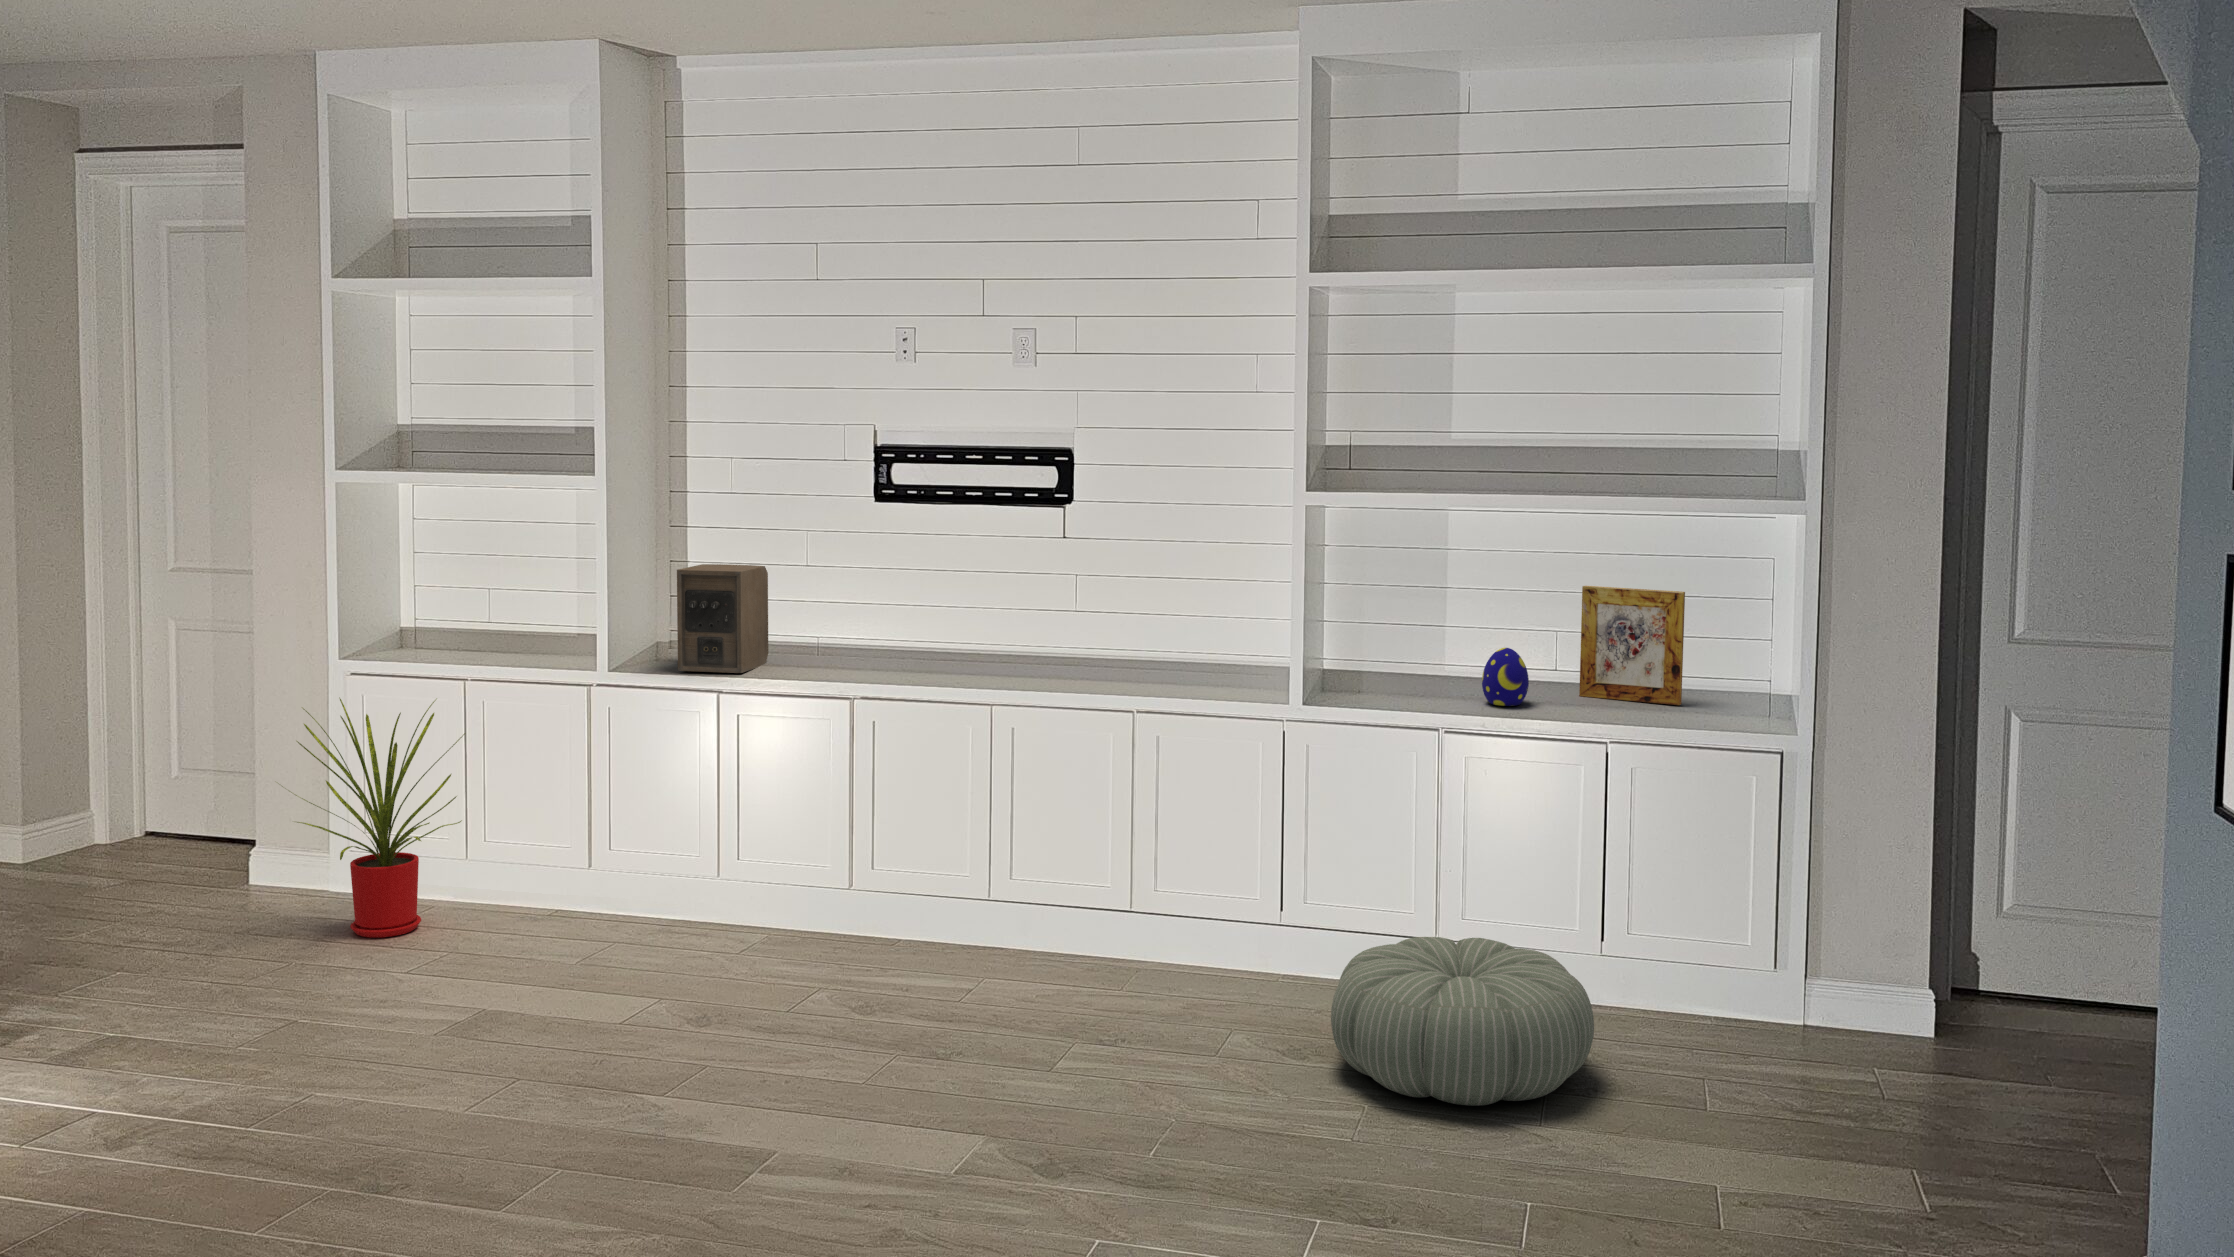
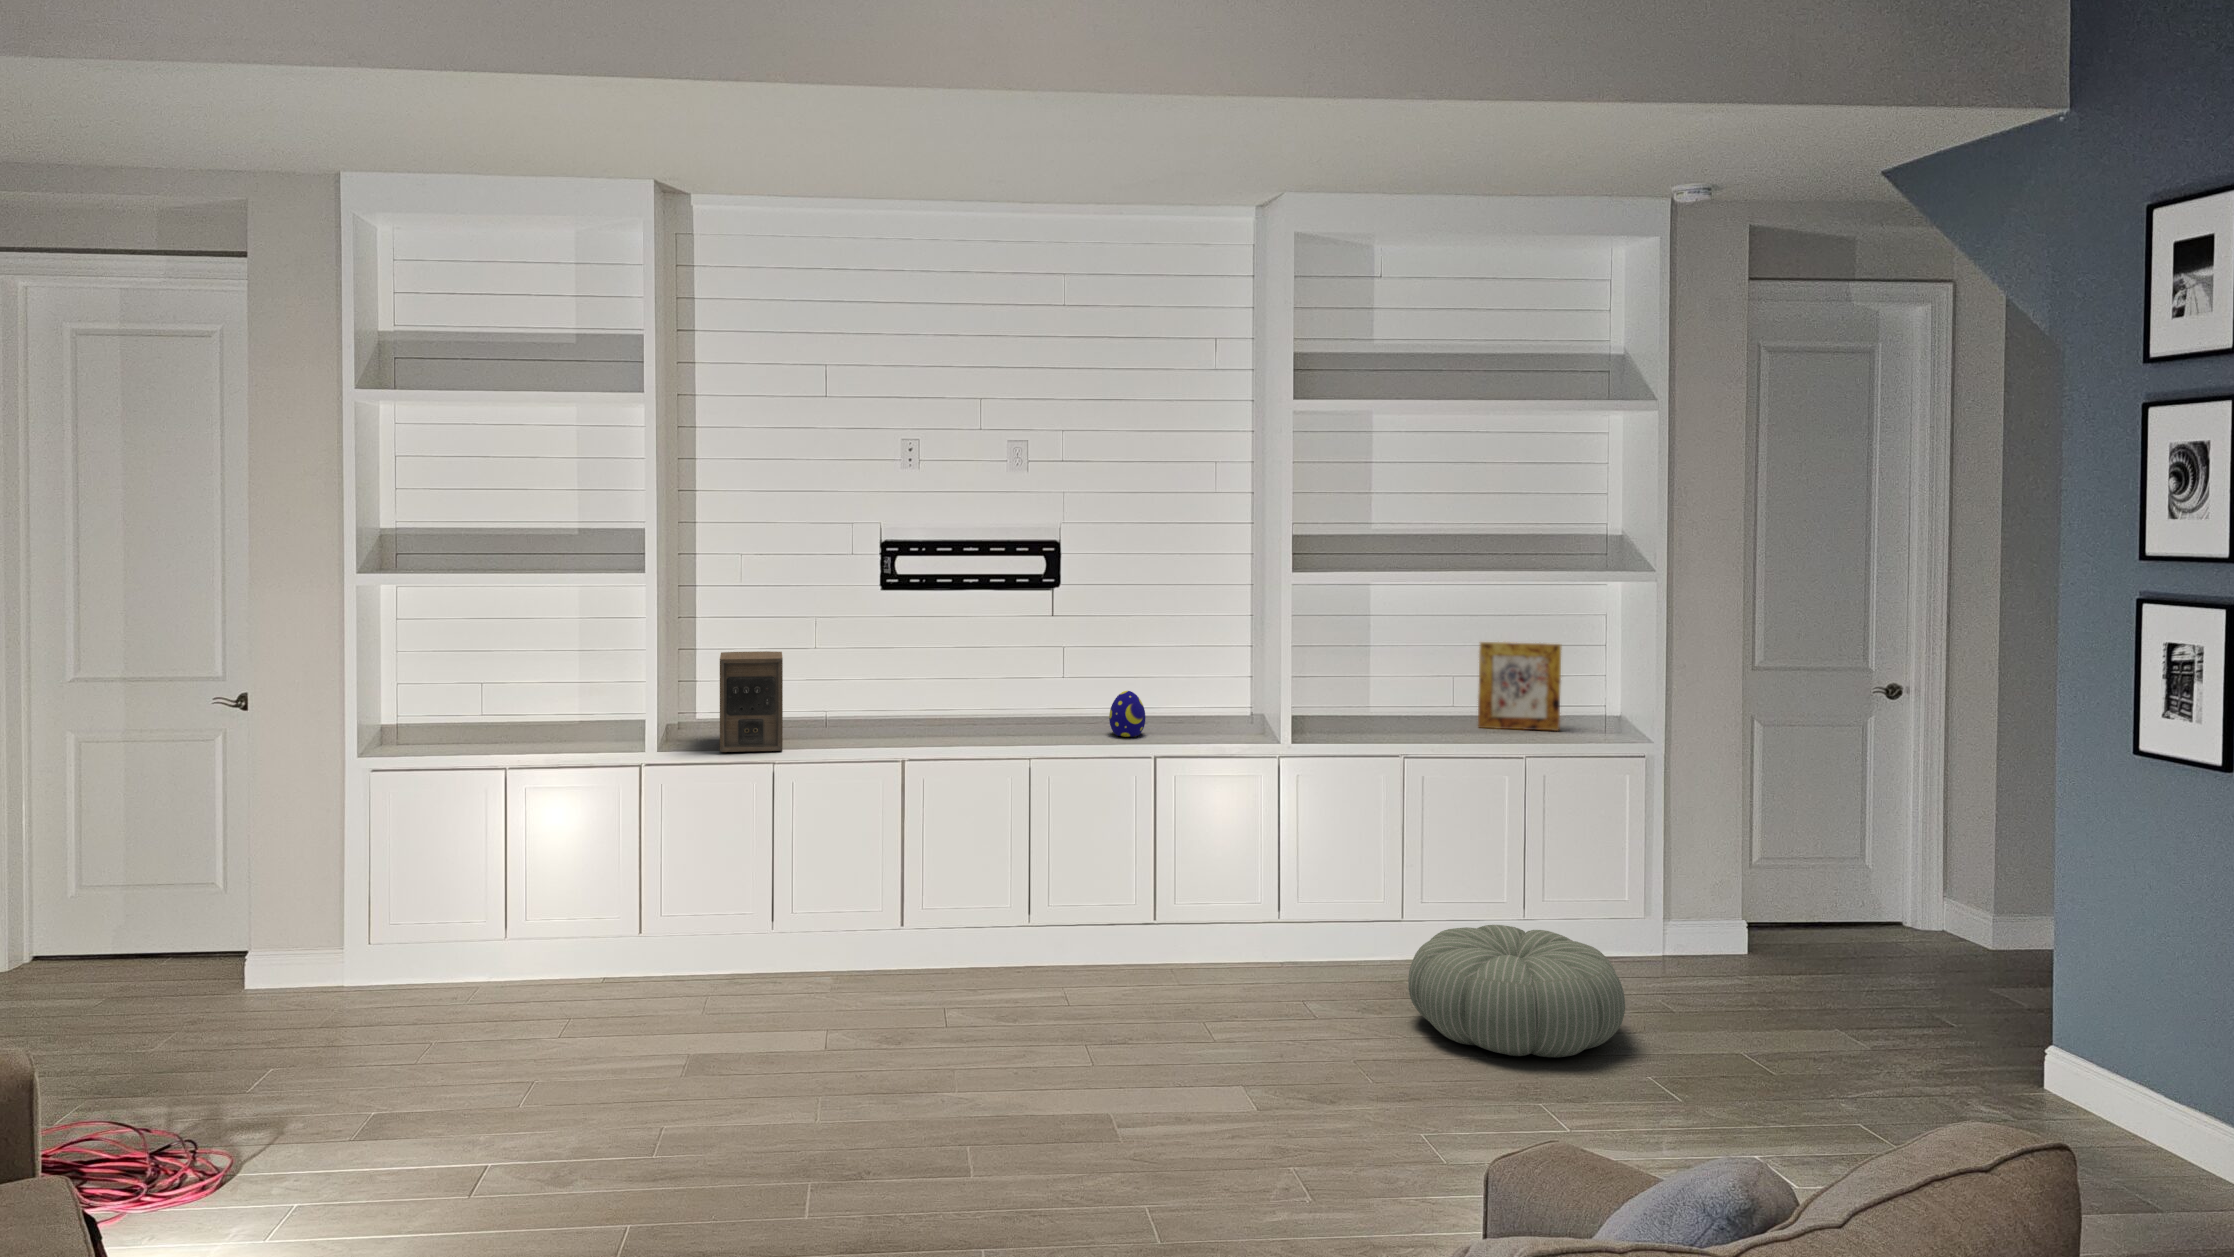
decorative egg: present [1482,648,1529,706] -> present [1109,691,1146,737]
house plant: present [296,699,465,938] -> none [369,793,549,1033]

